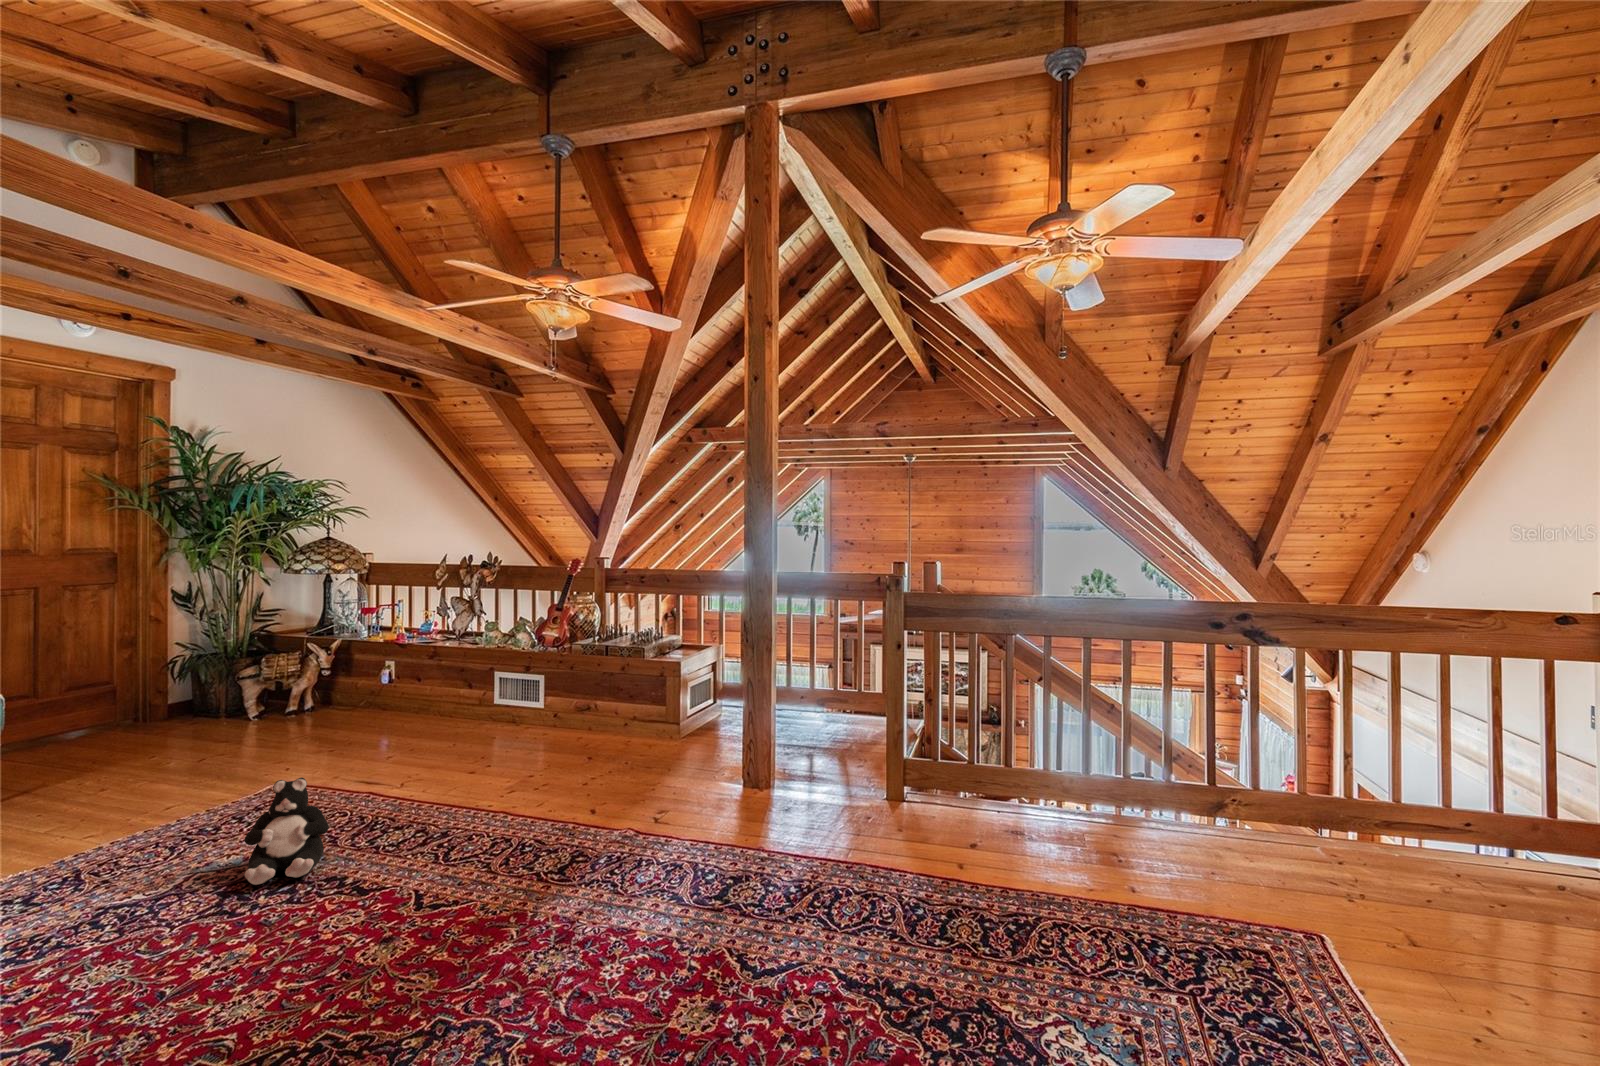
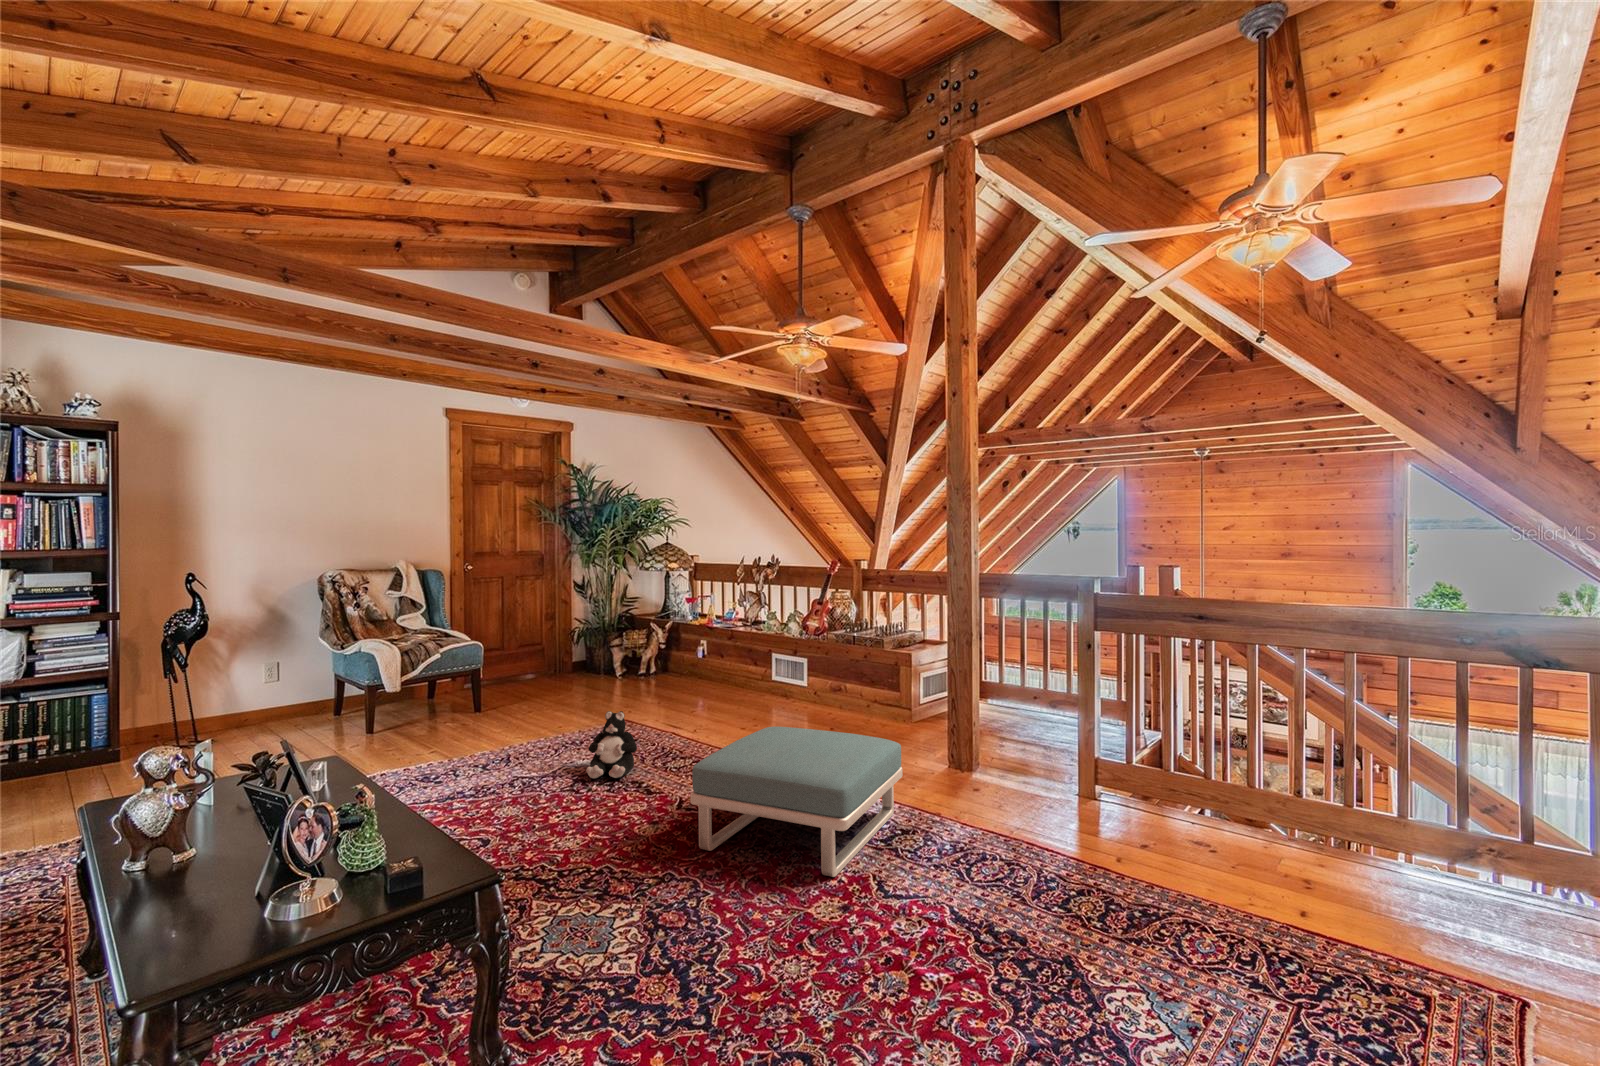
footstool: none [458,770,722,966] -> present [690,727,903,877]

